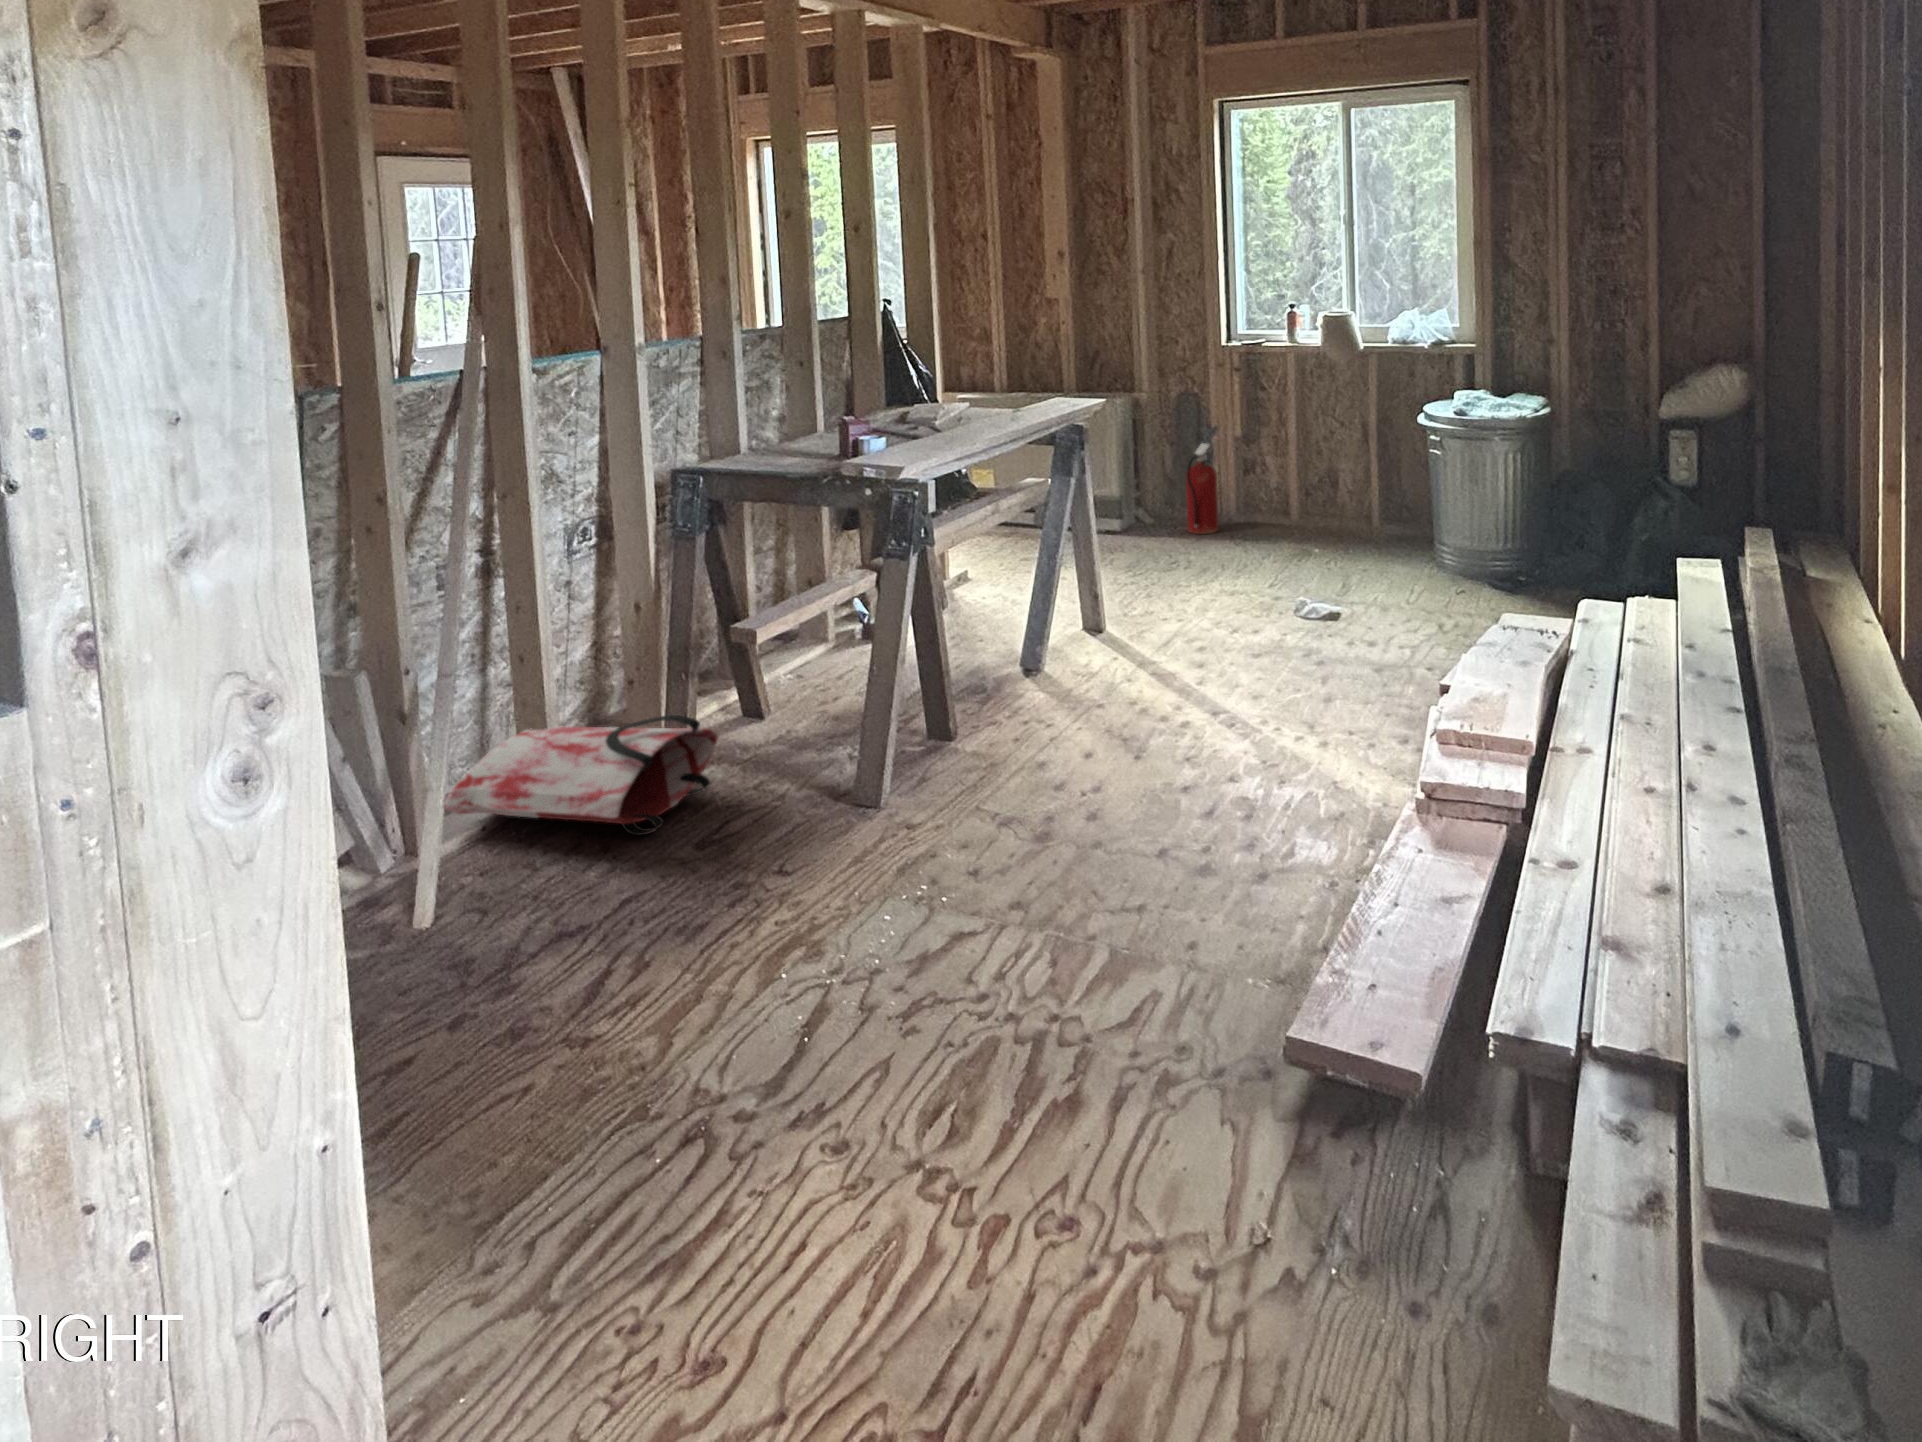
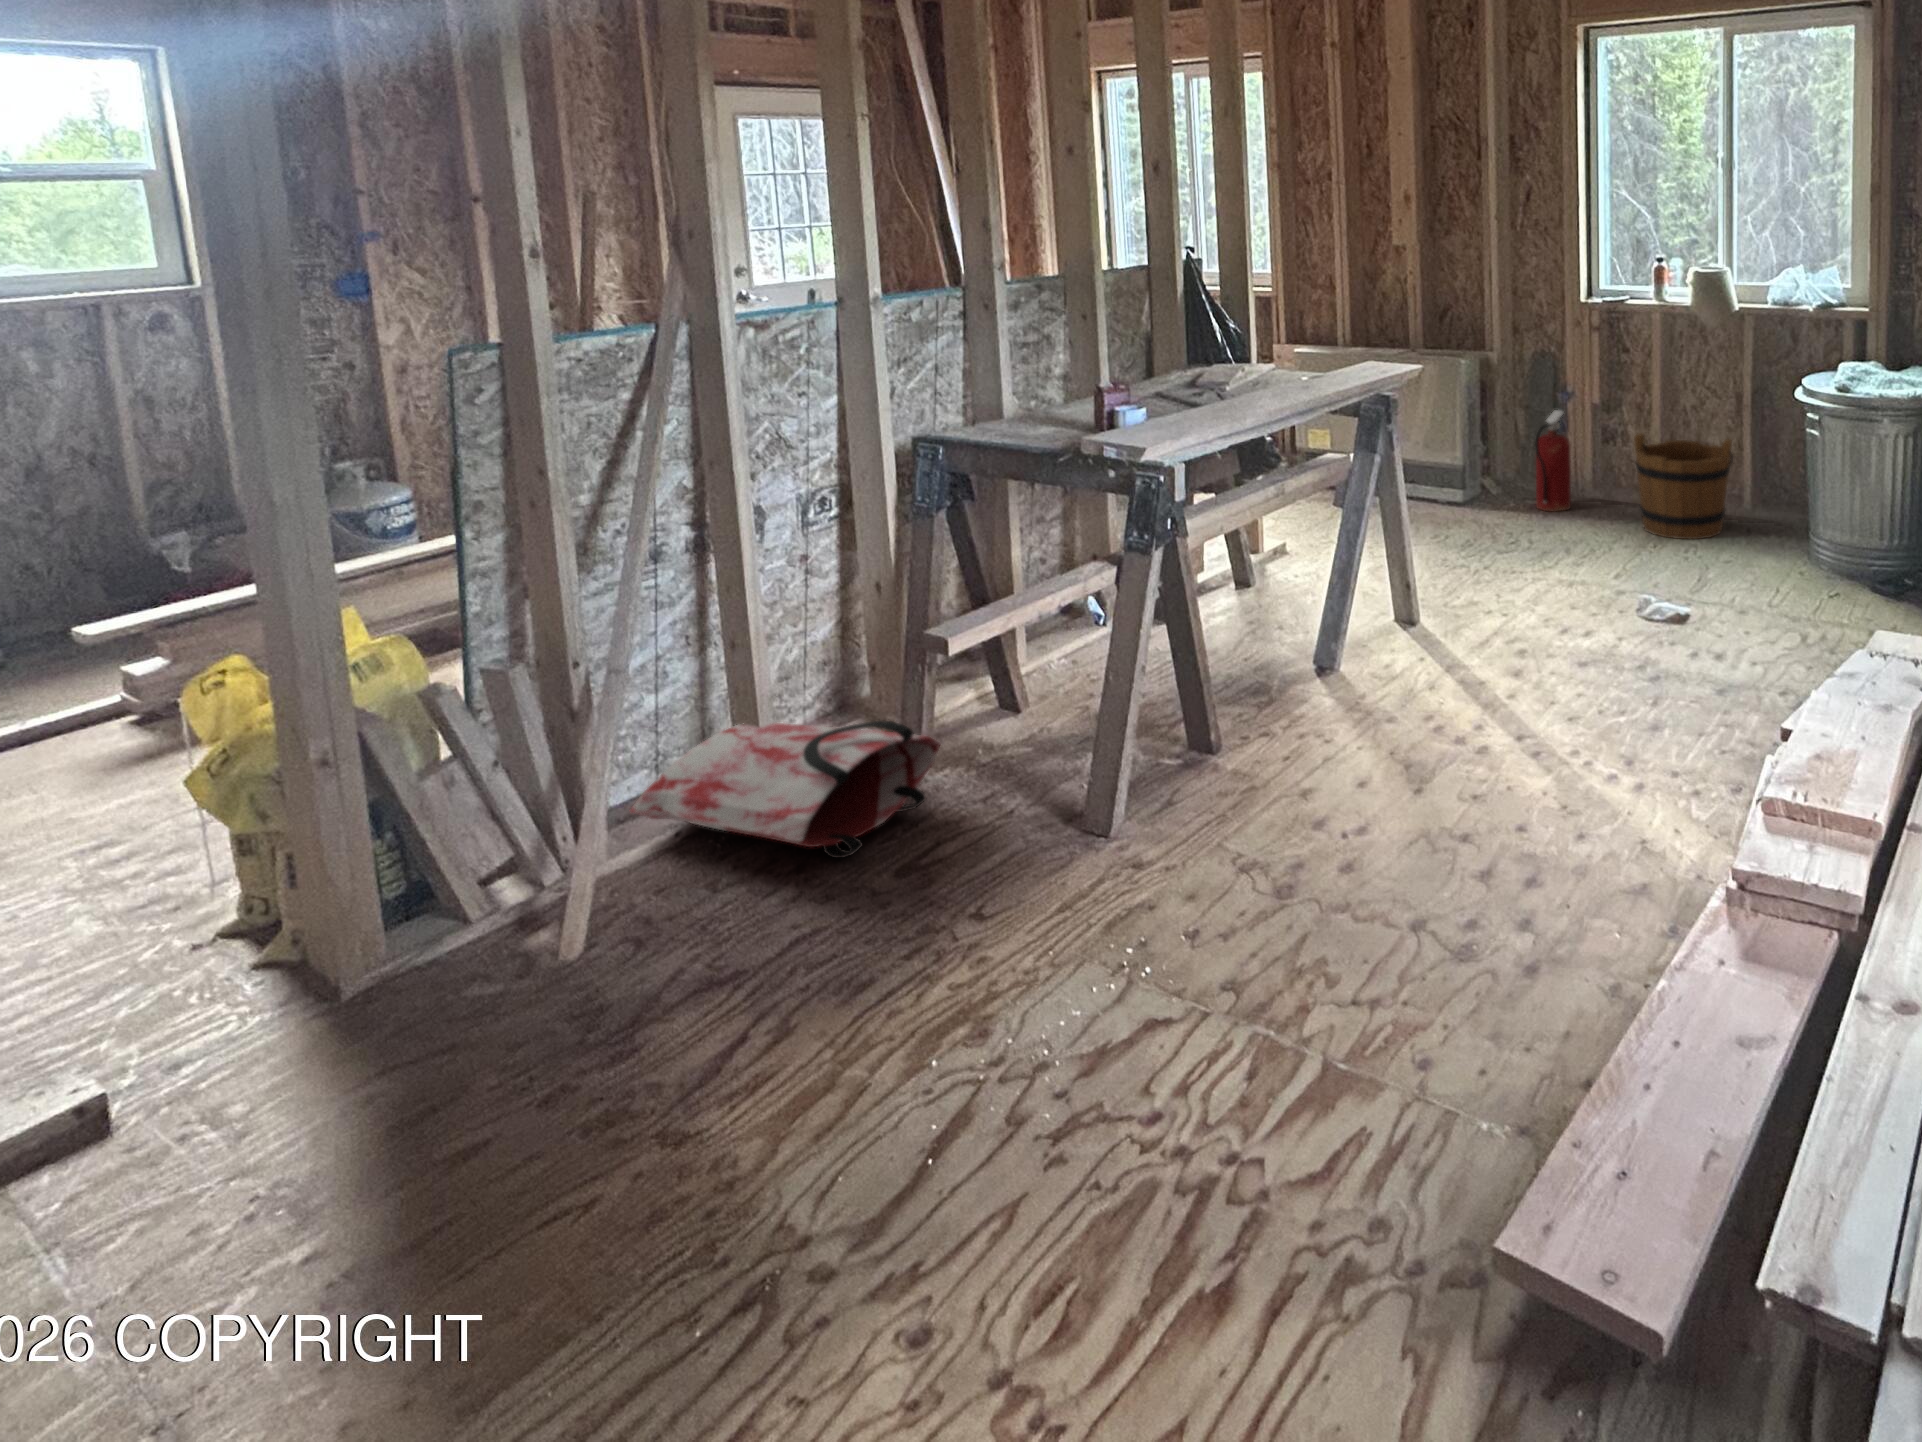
bucket: none [1275,460,1362,552] -> present [1634,433,1733,539]

